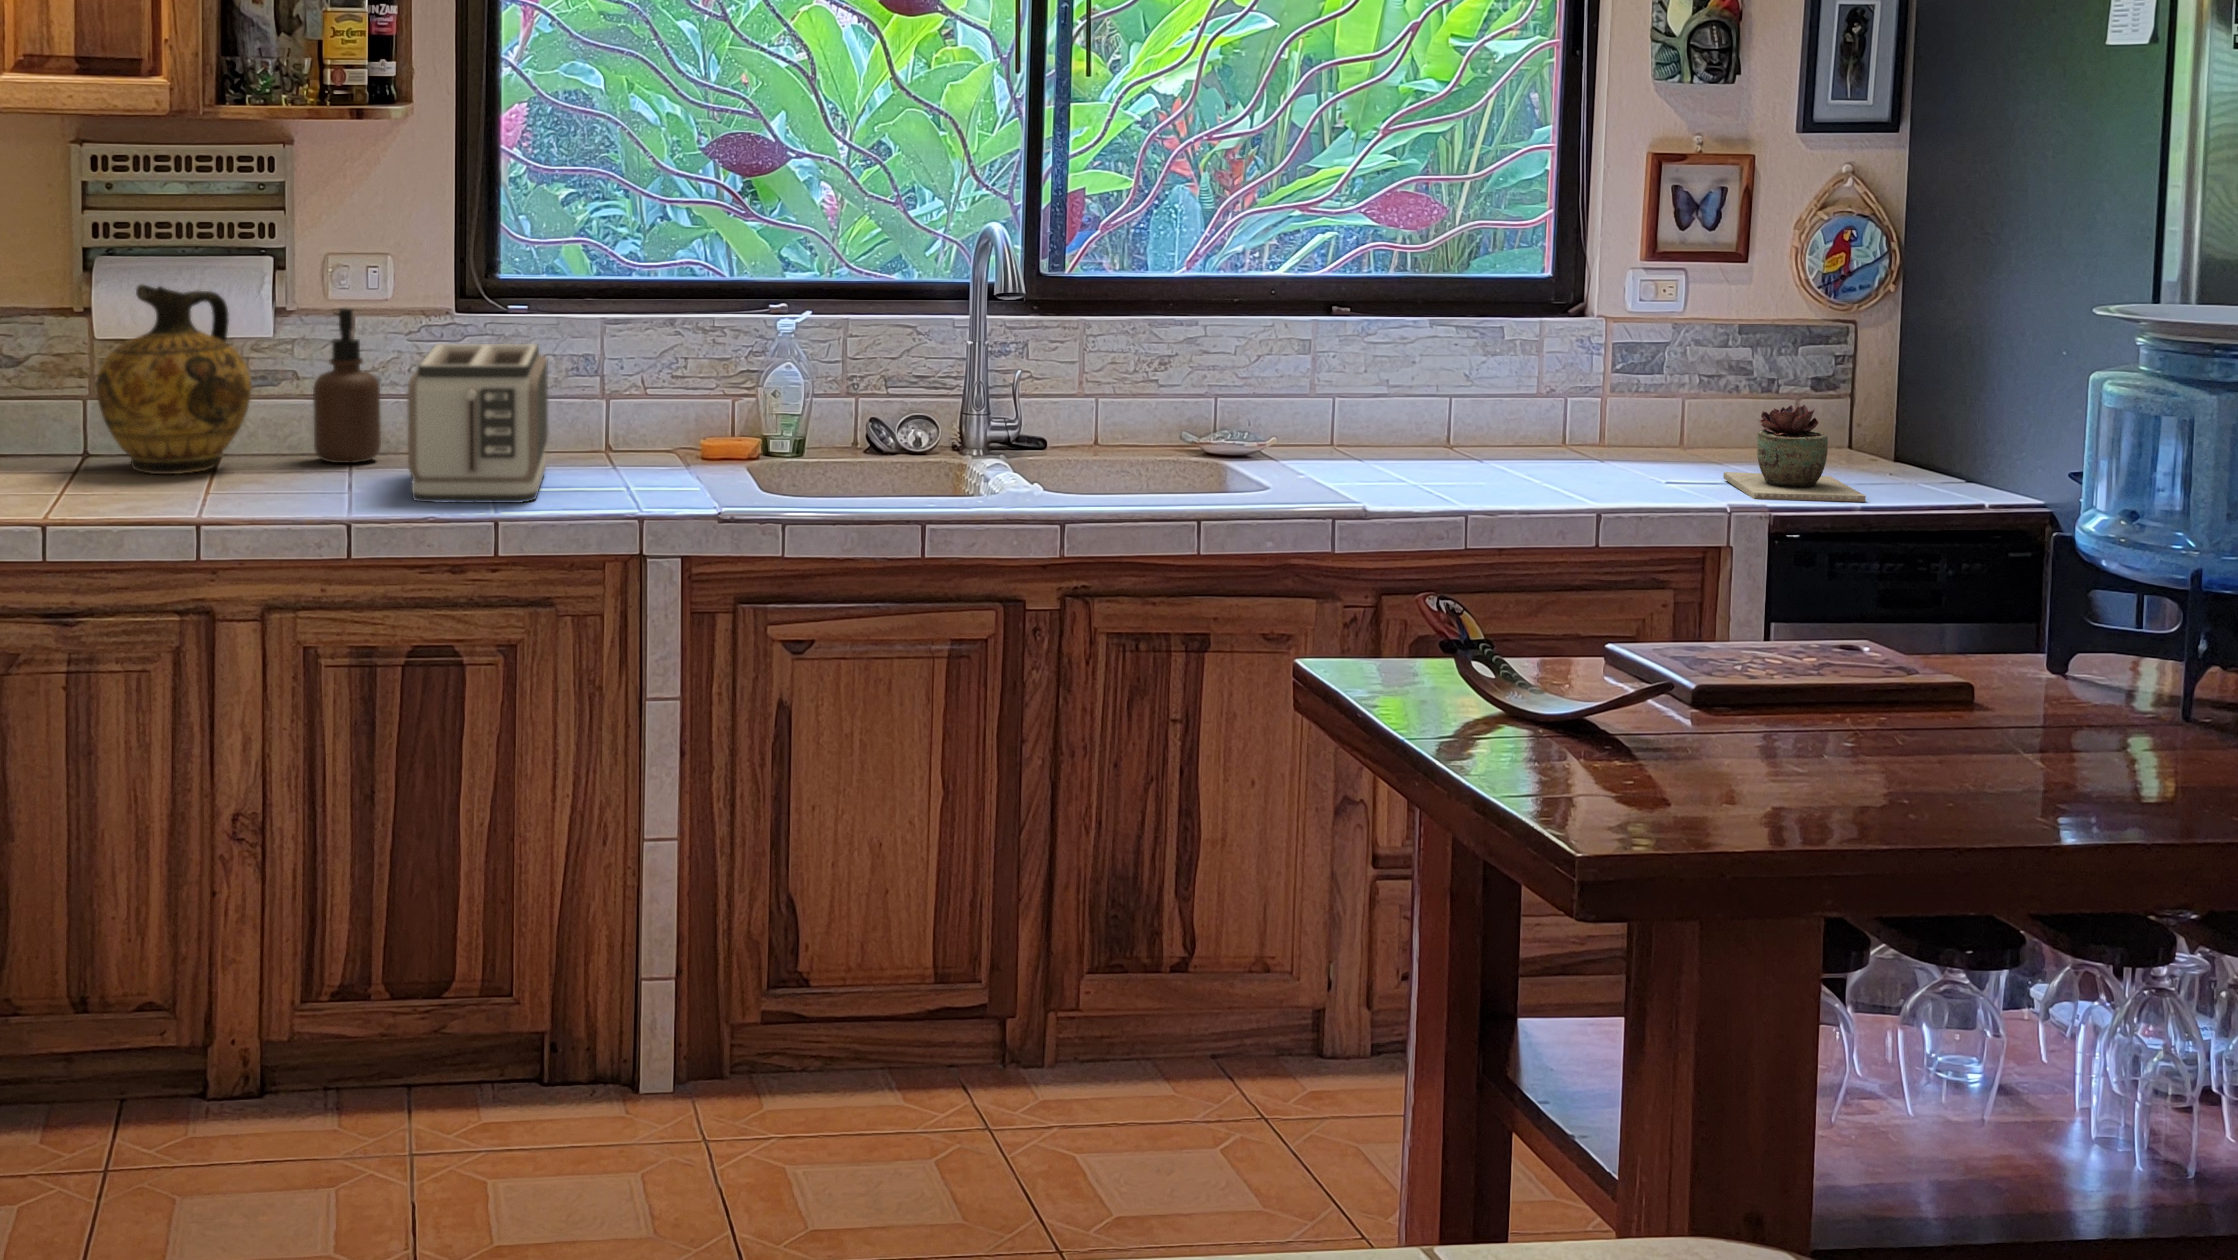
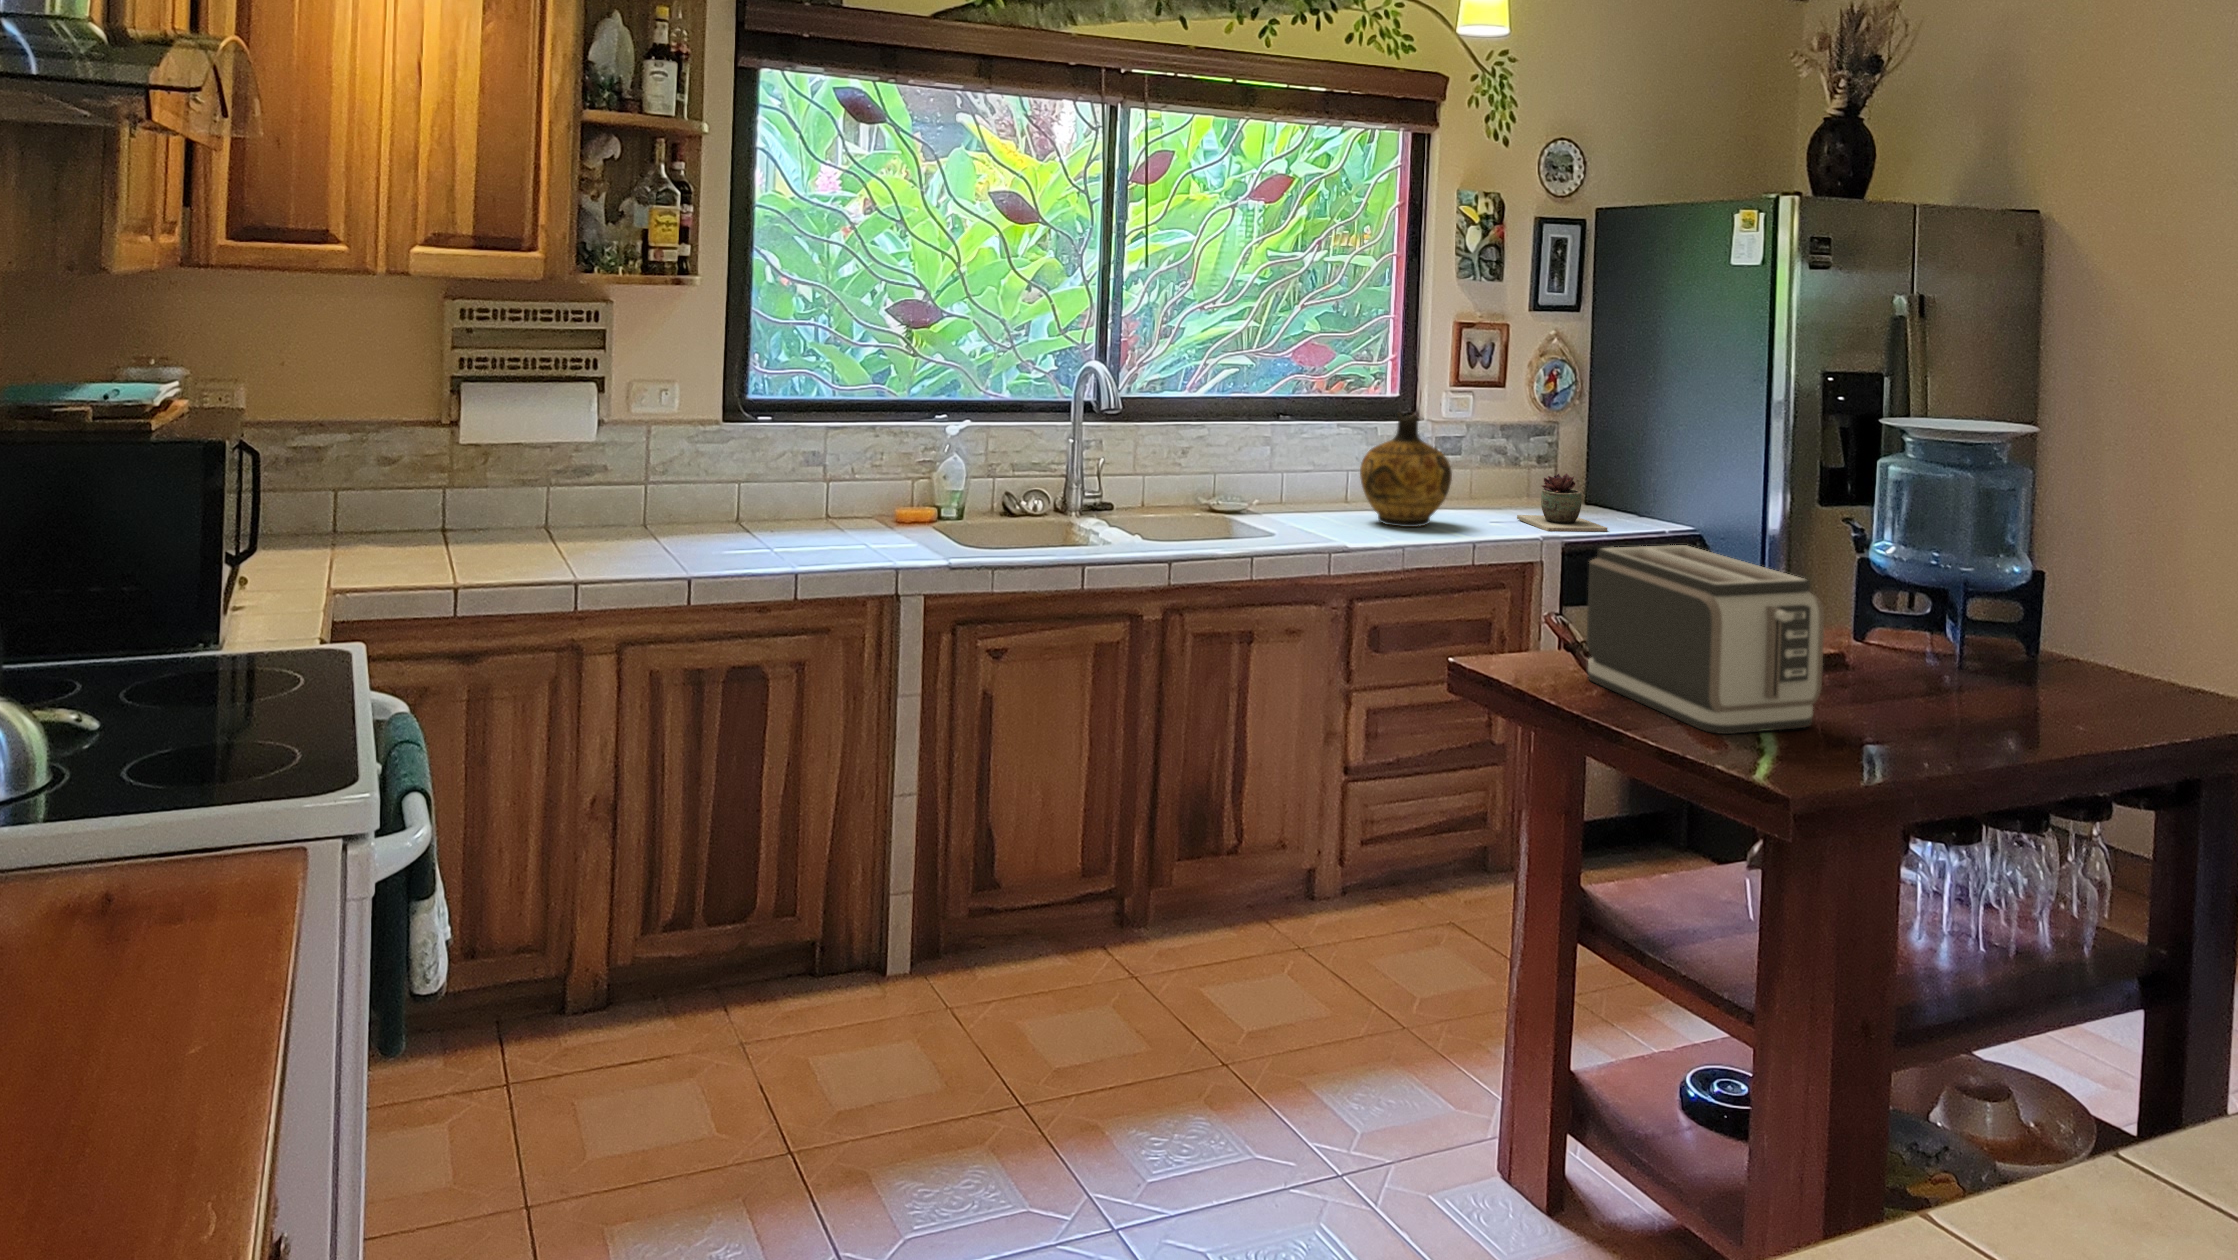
ceramic jug: present [96,285,251,474] -> present [1360,413,1452,527]
soap dispenser: present [313,308,381,463] -> none [620,420,670,532]
toaster: present [407,344,548,503] -> present [1586,545,1824,734]

